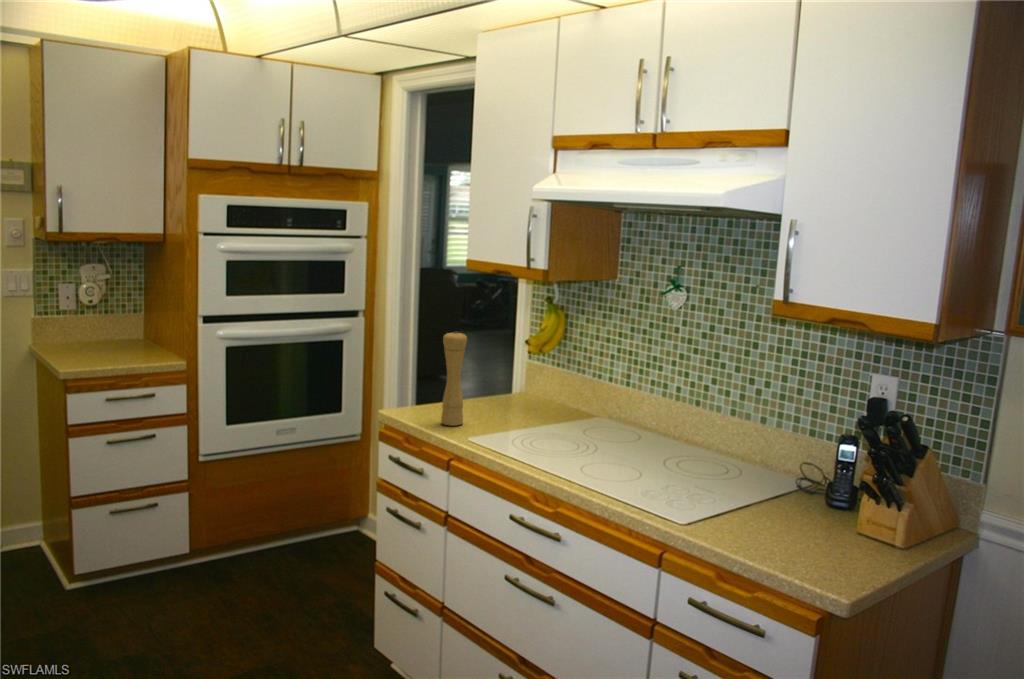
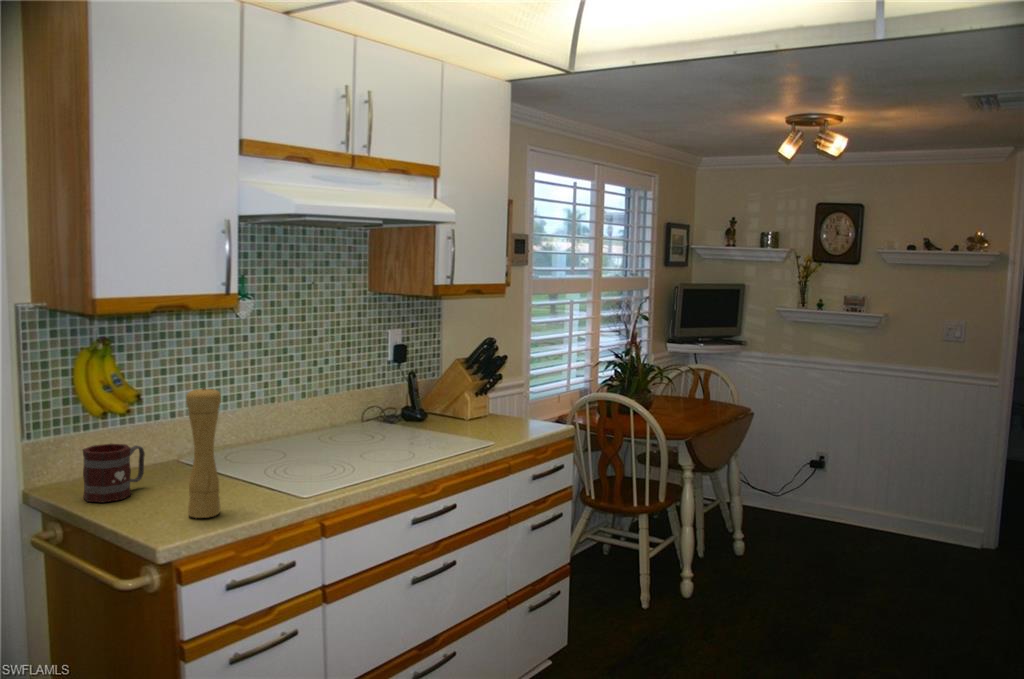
mug: none [493,370,532,411] -> present [83,444,145,502]

